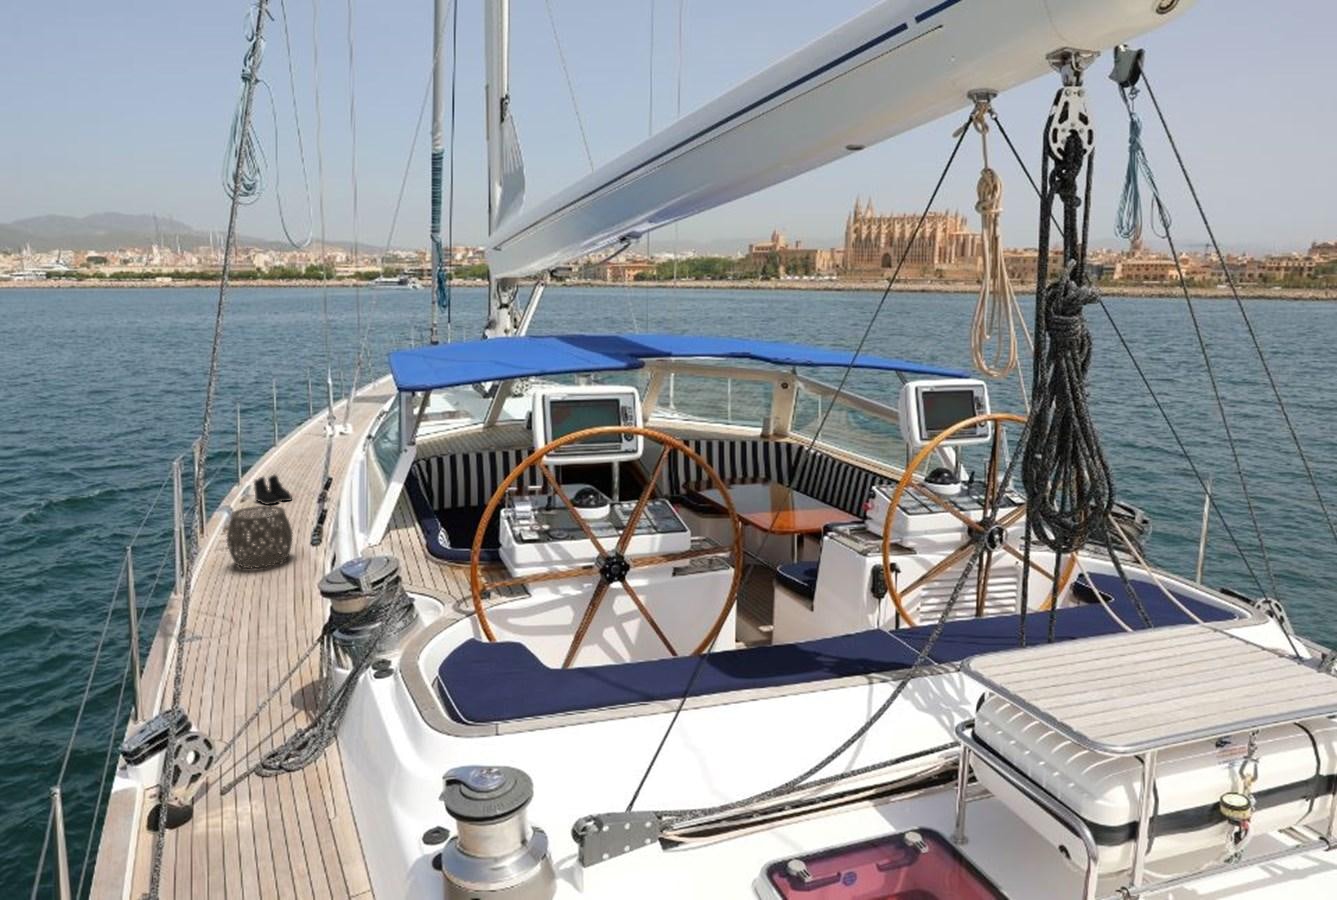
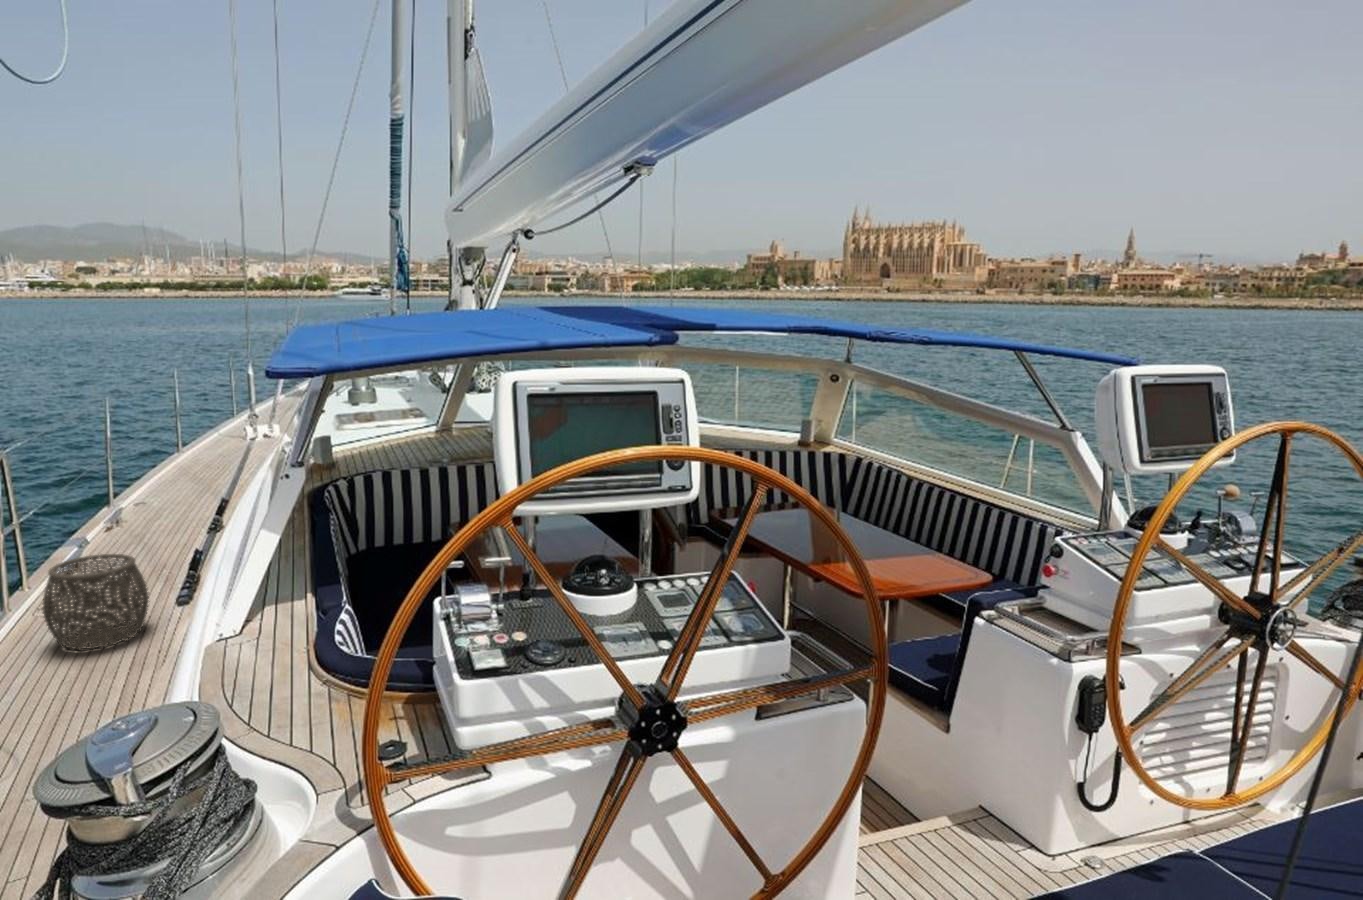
boots: present [254,475,292,505] -> none [126,498,179,540]

